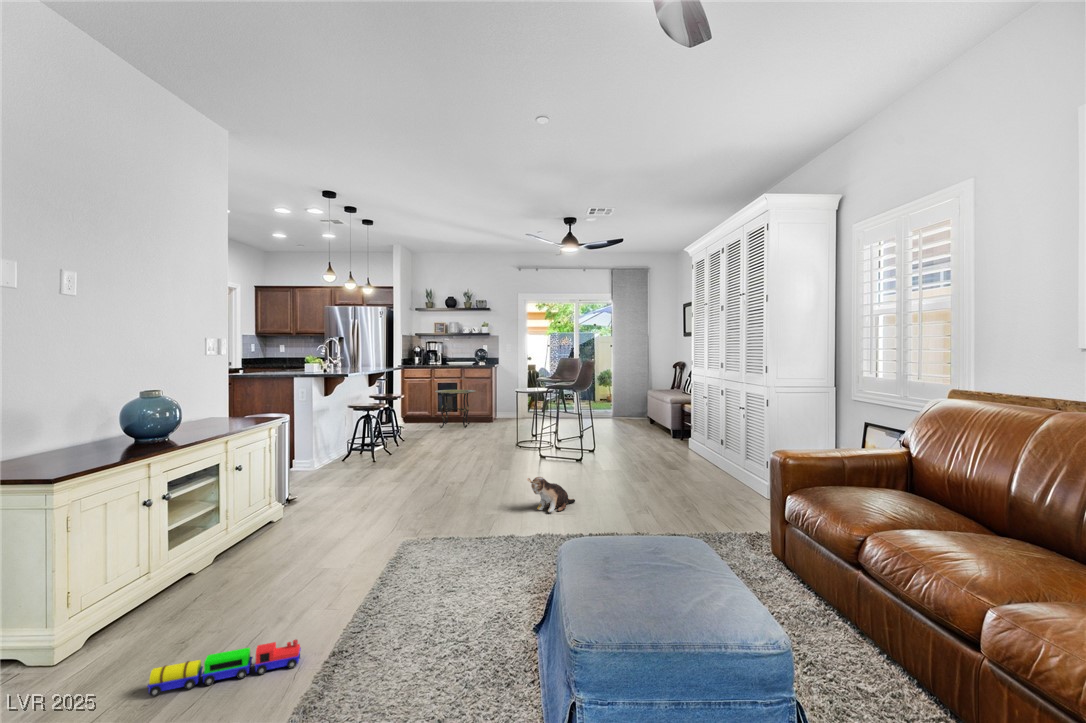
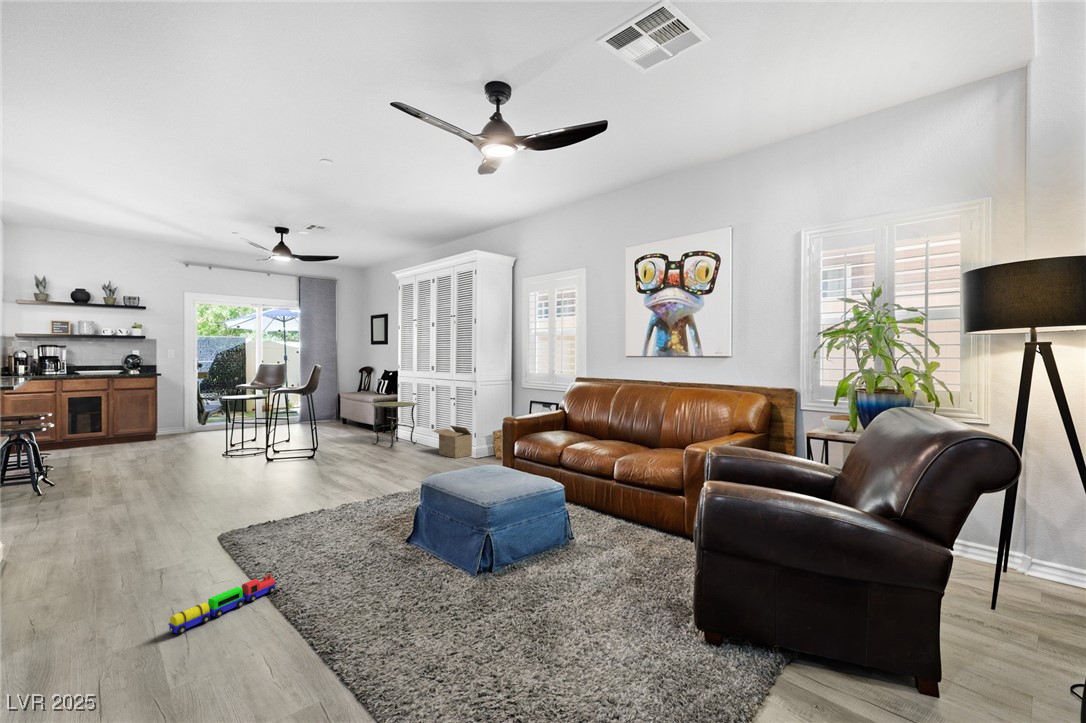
side table: present [435,390,476,428] -> present [371,402,418,448]
cardboard box: none [709,444,762,492] -> present [433,426,472,458]
plush toy: present [527,477,575,512] -> none [322,462,351,491]

